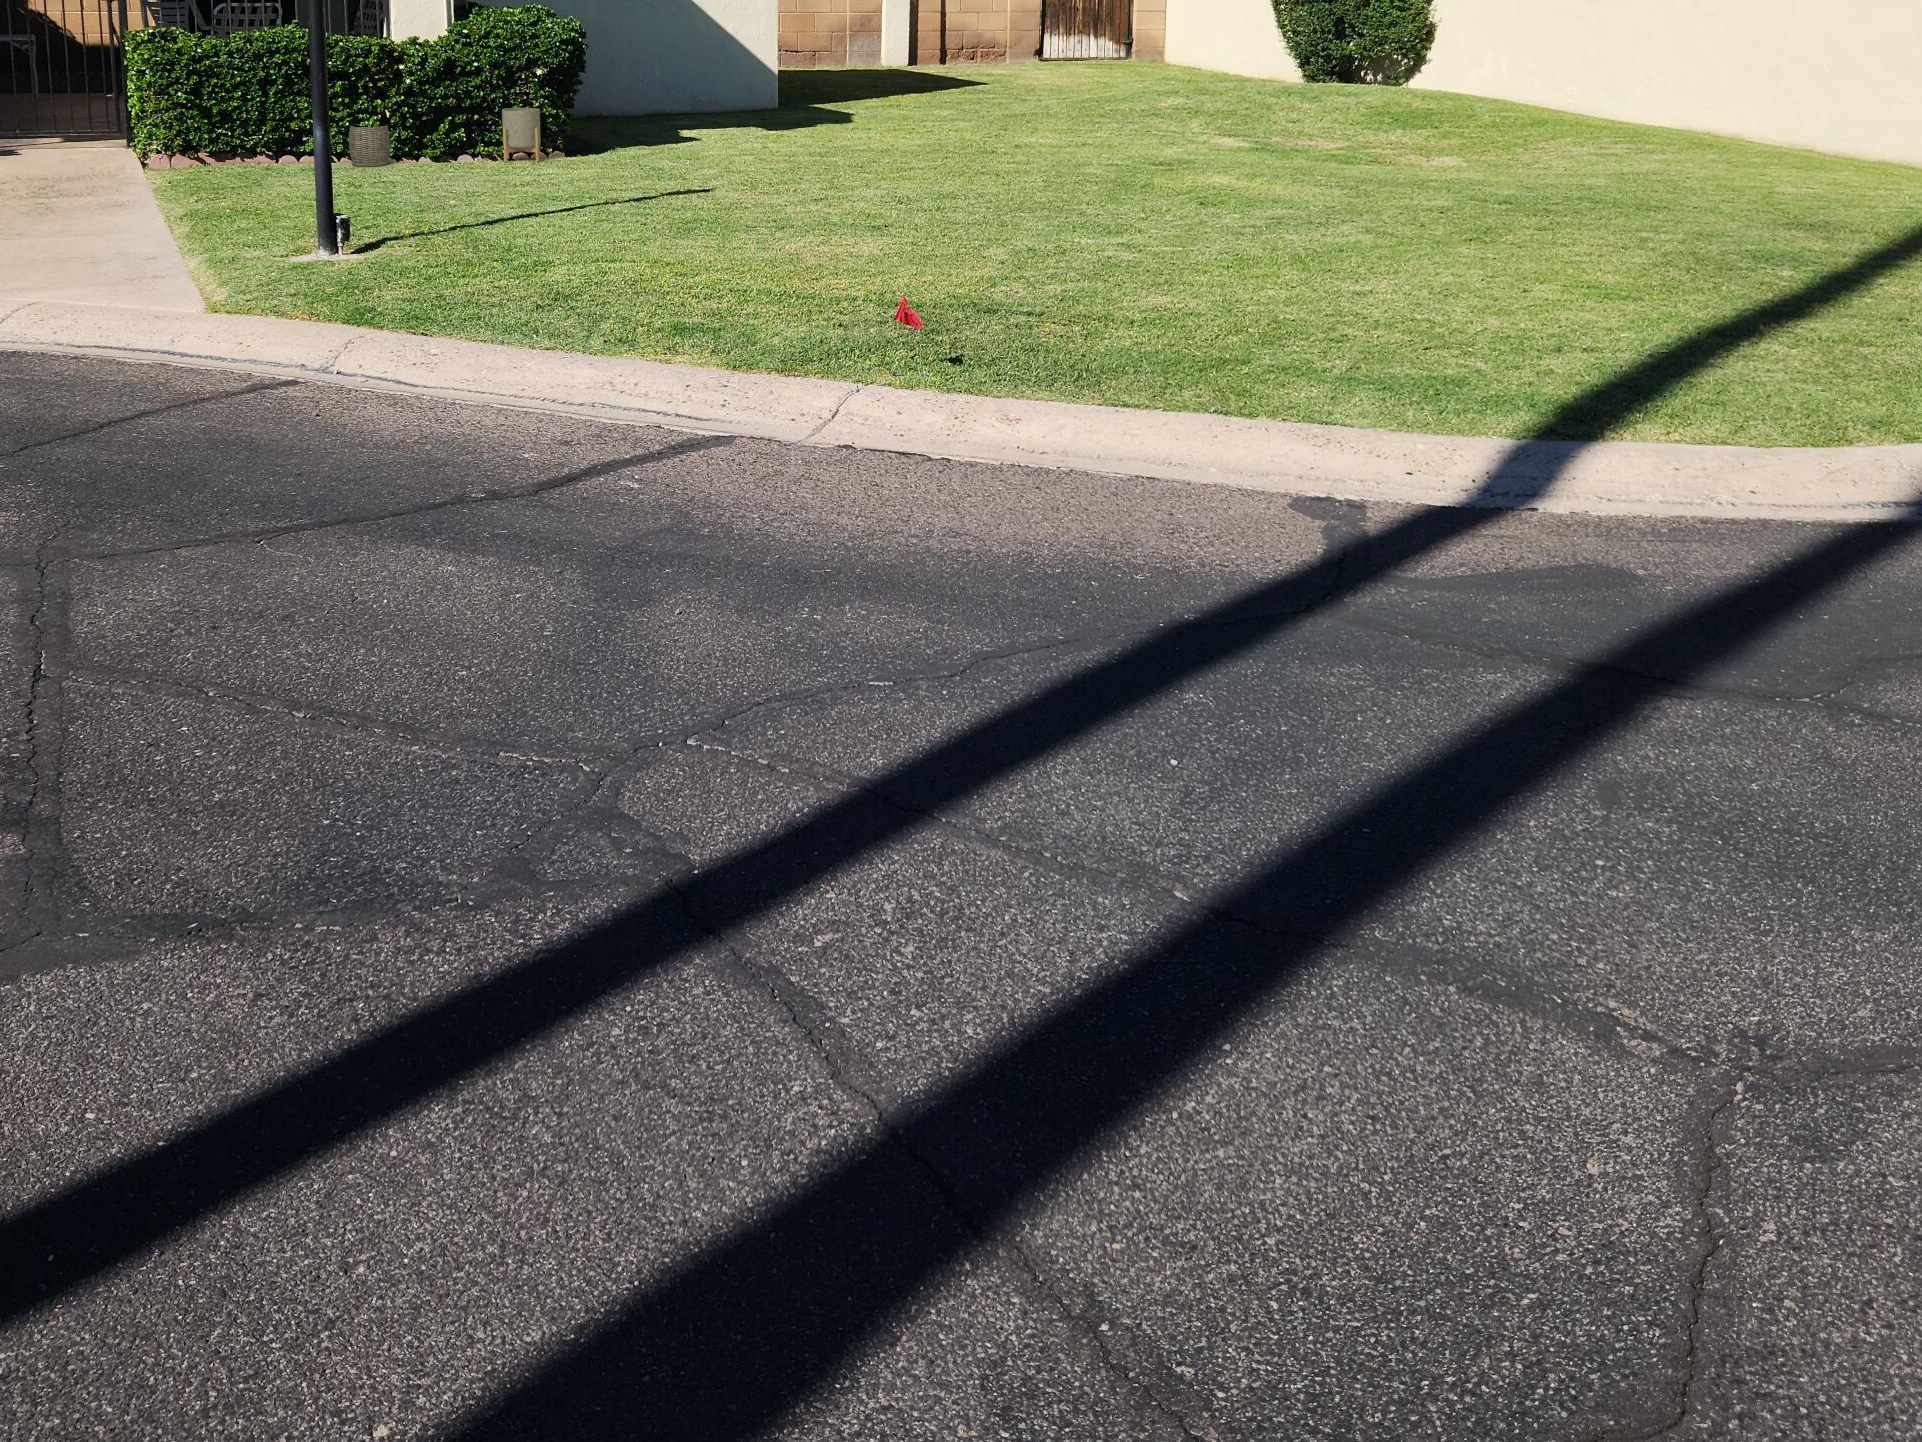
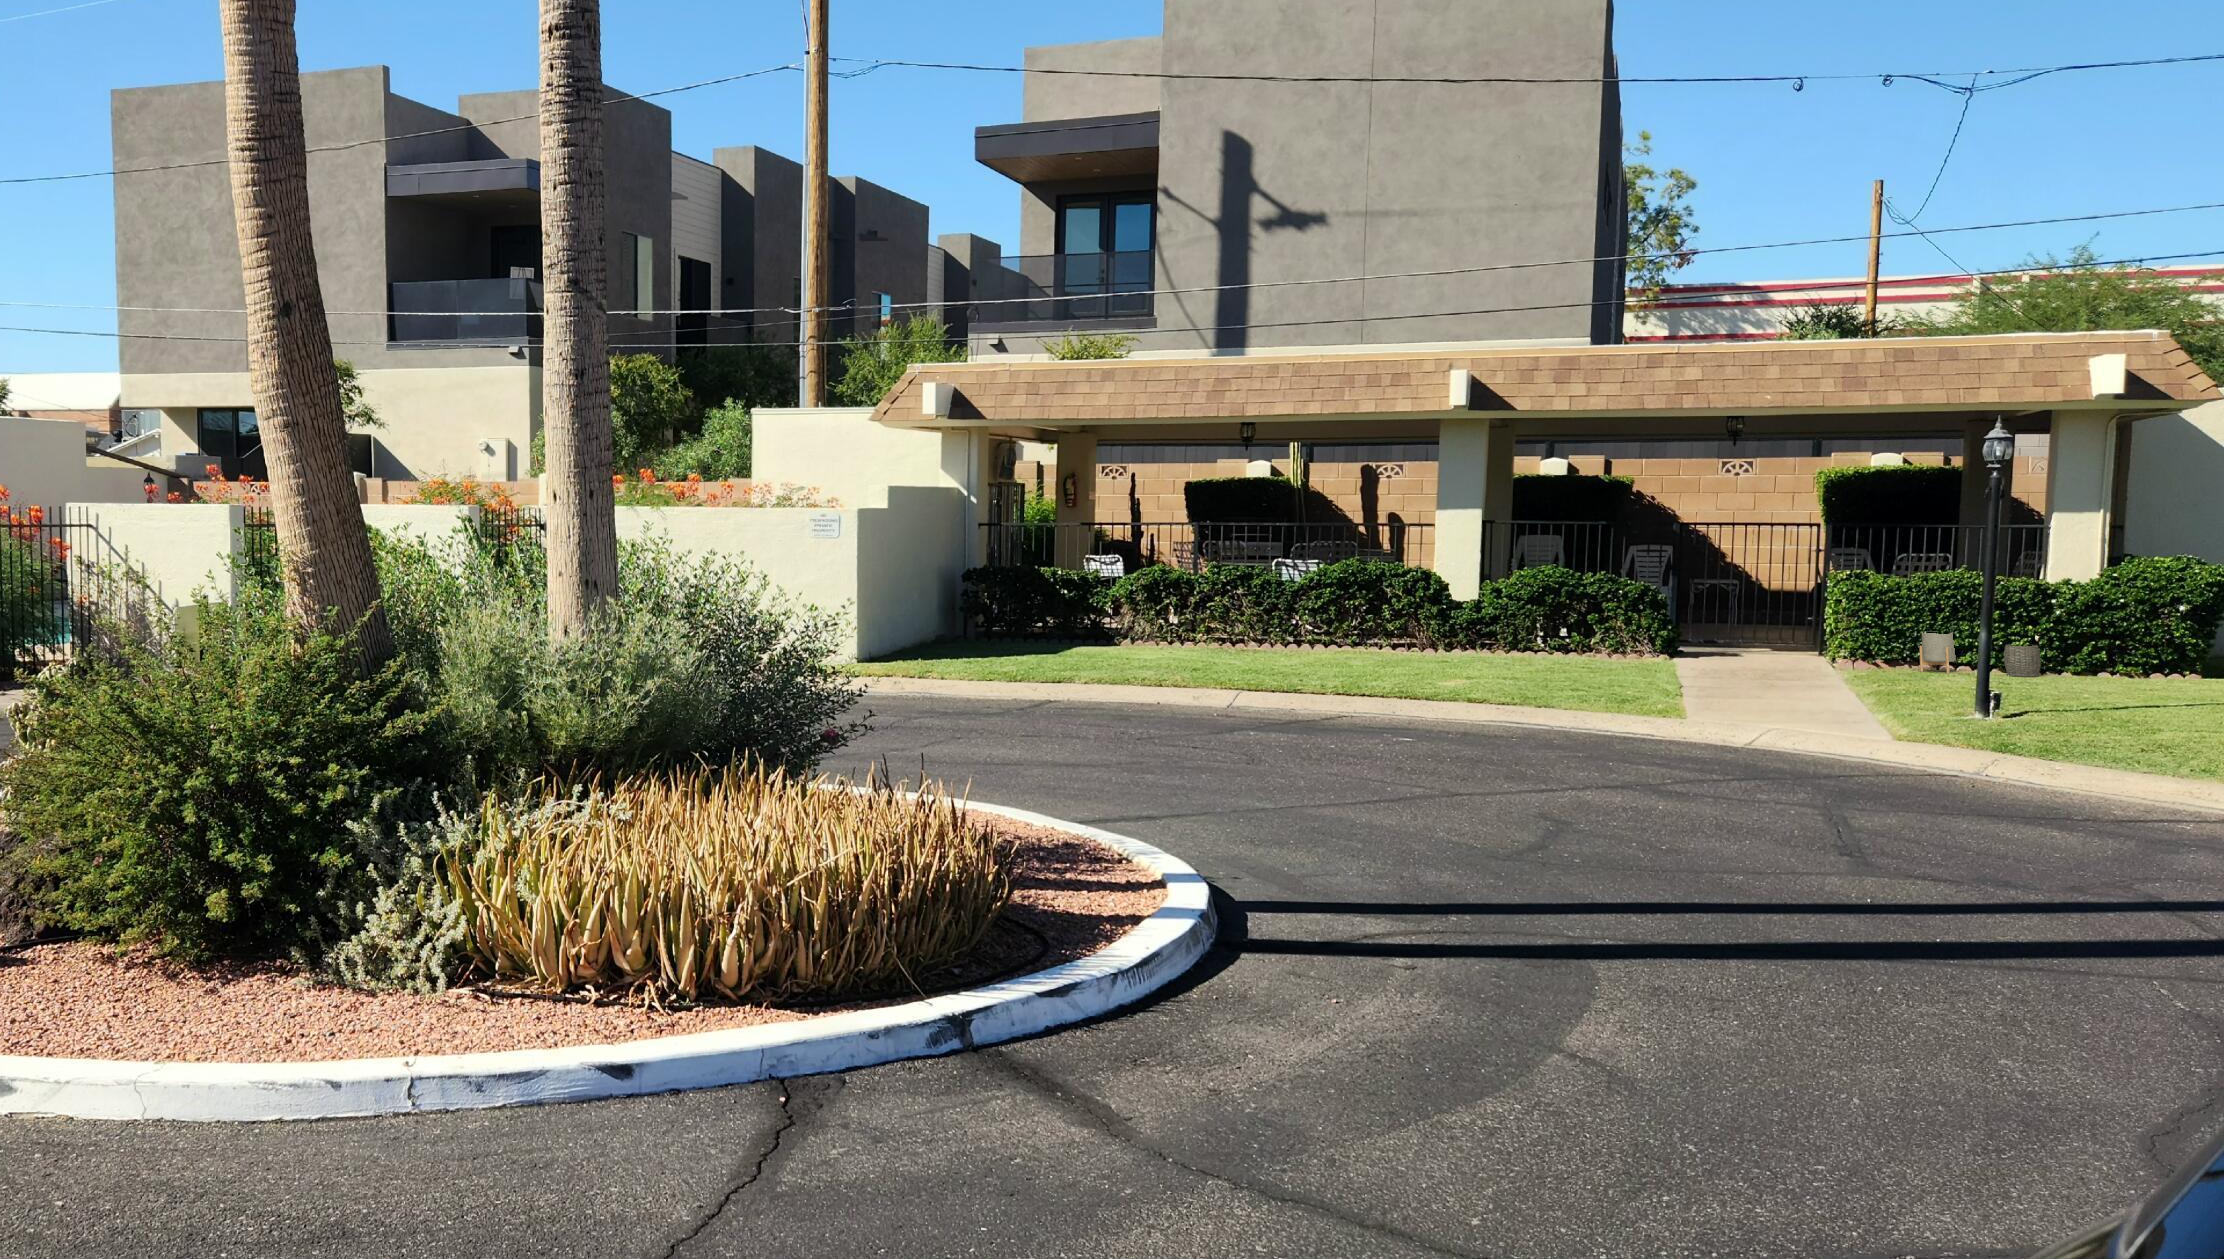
planter: present [502,108,540,162] -> present [1920,632,1959,673]

